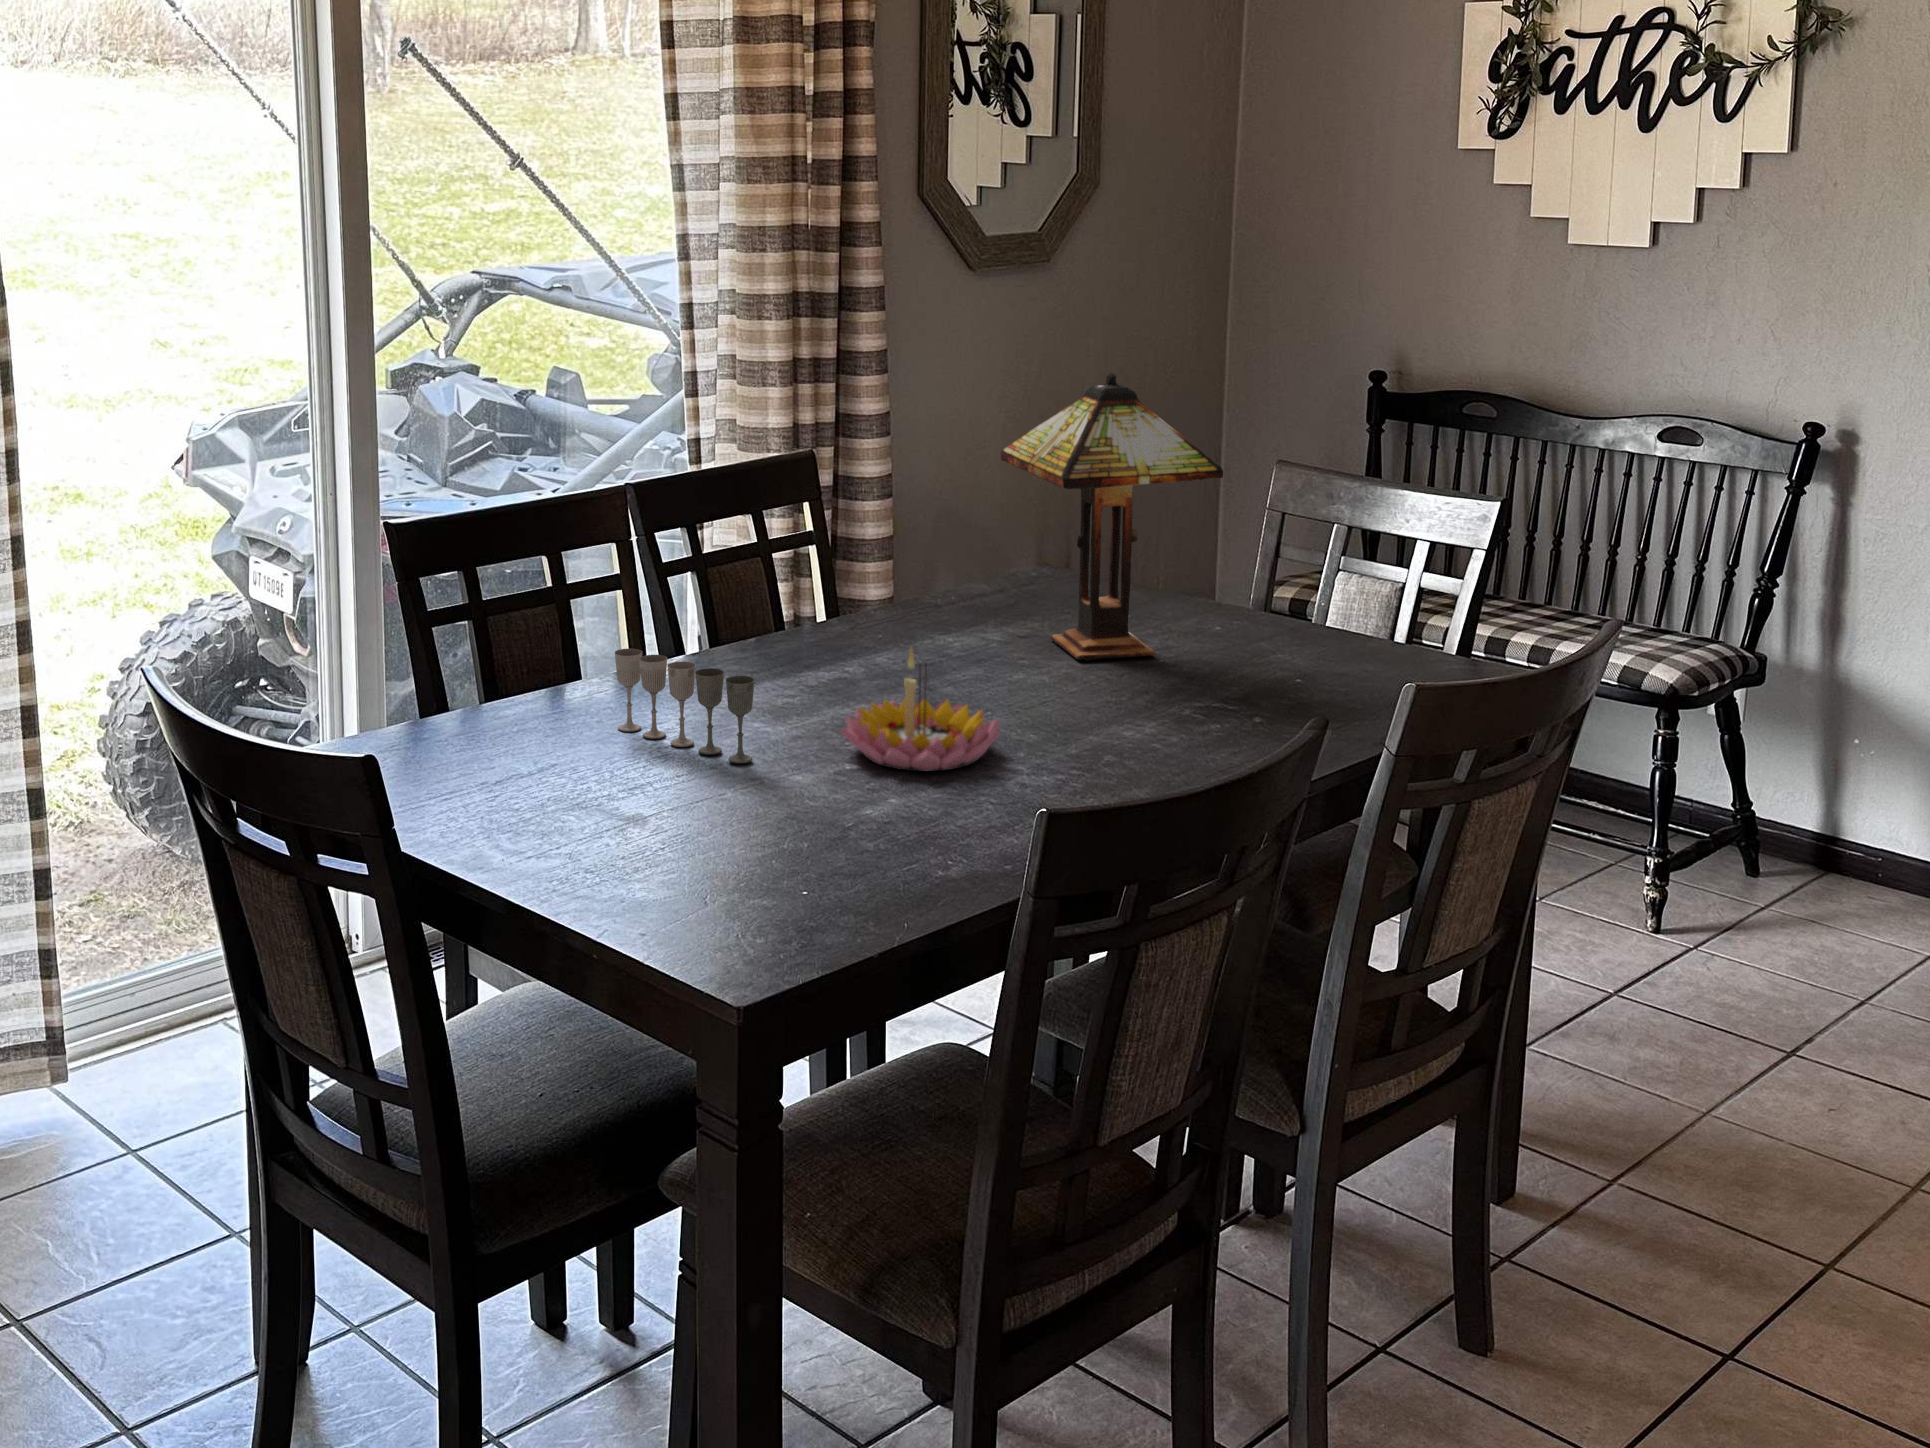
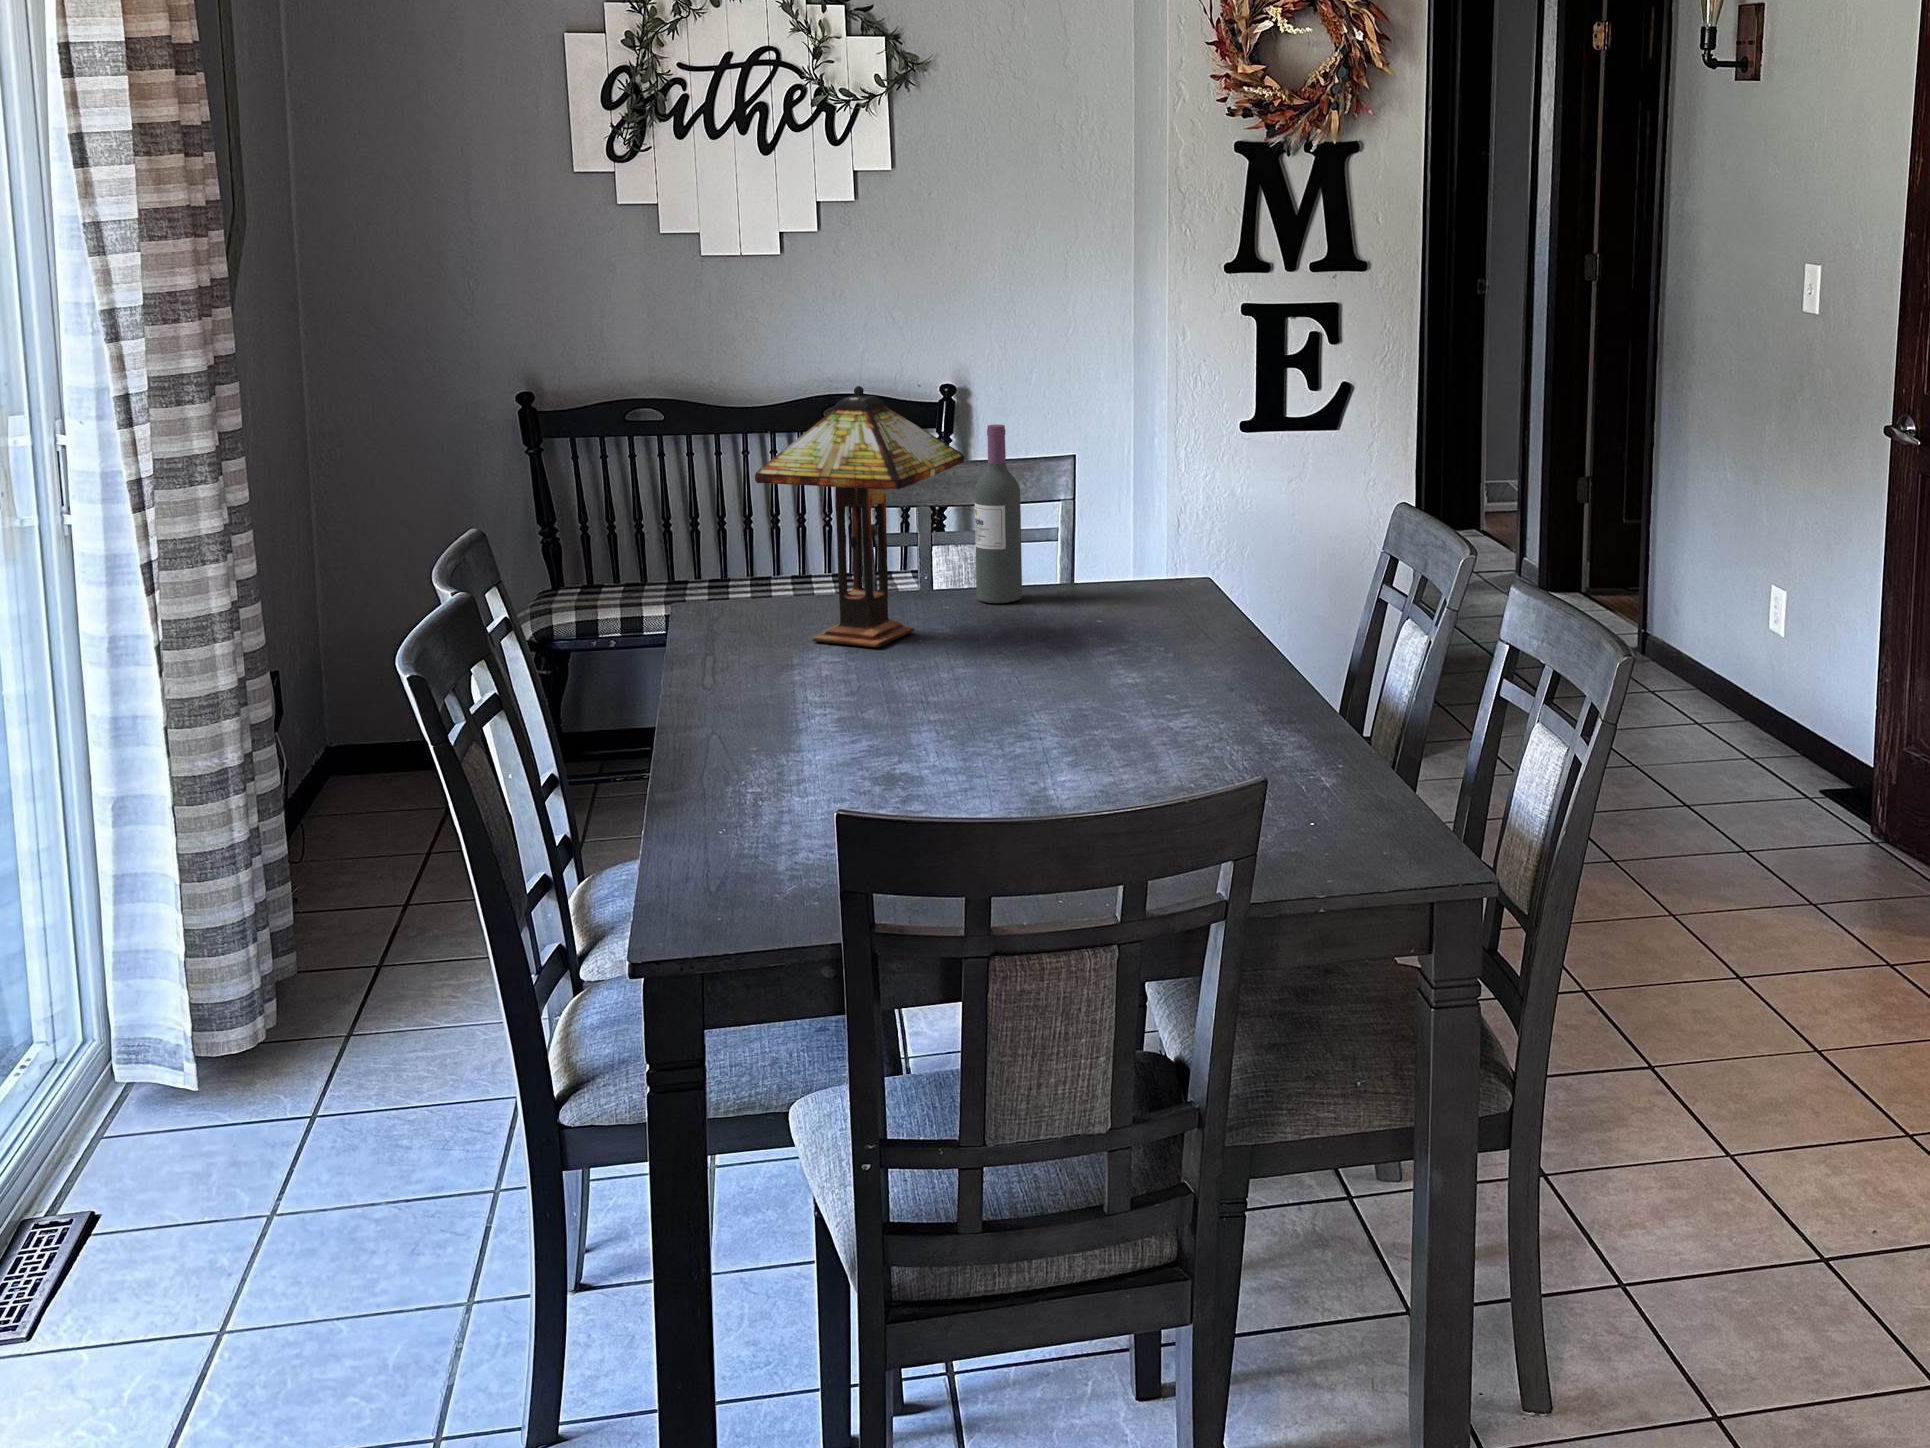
wine bottle: none [1308,446,1370,657] -> present [975,424,1022,603]
wine glass: present [615,649,754,763] -> none [728,690,909,787]
candle holder: present [840,650,1000,772] -> none [909,632,1056,741]

